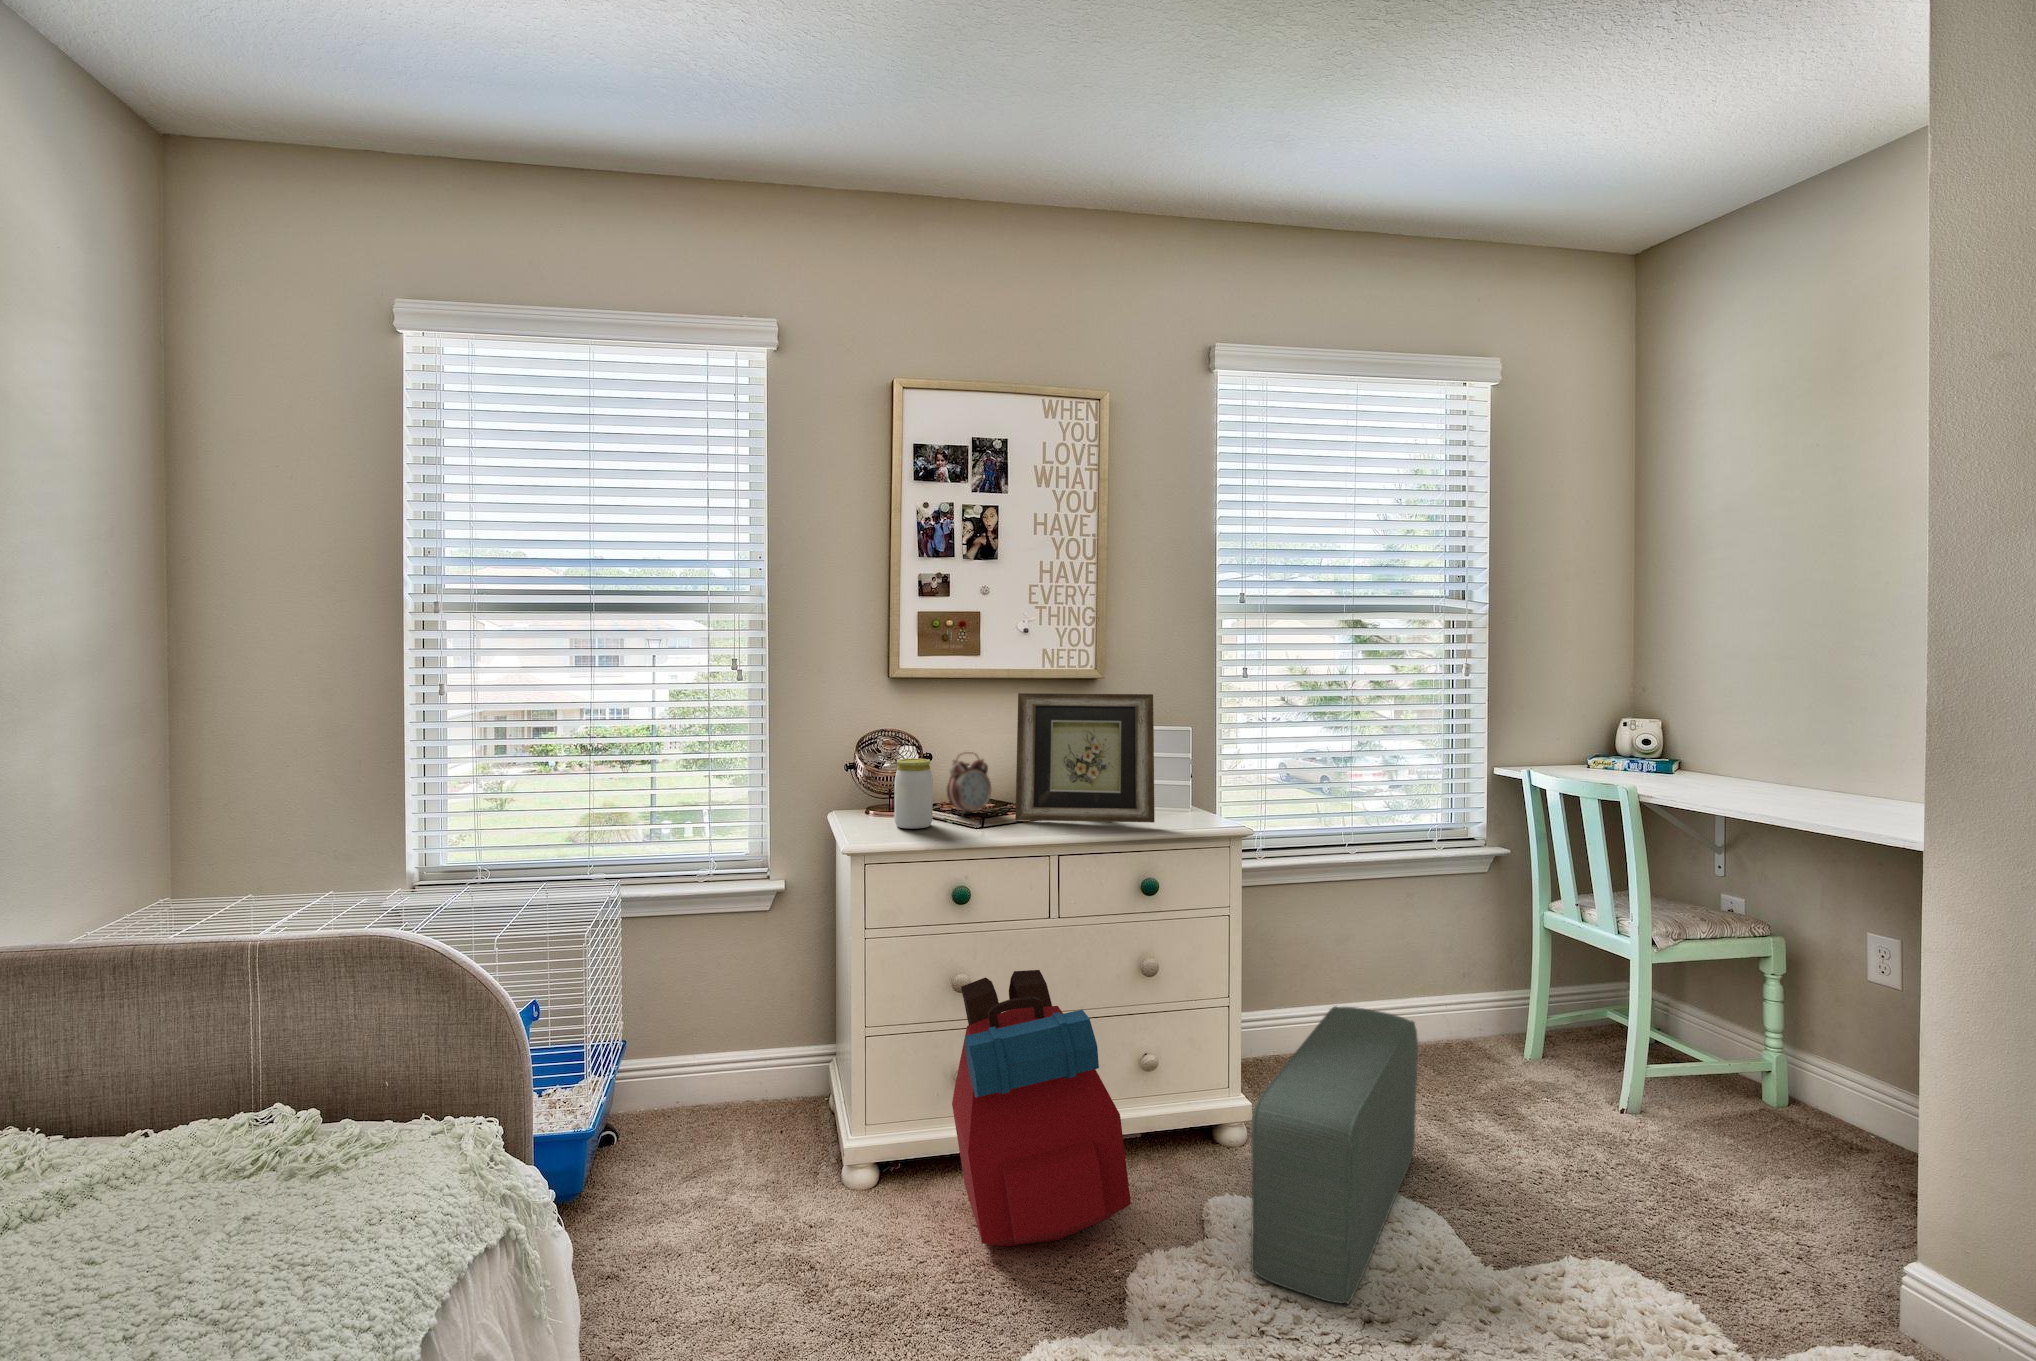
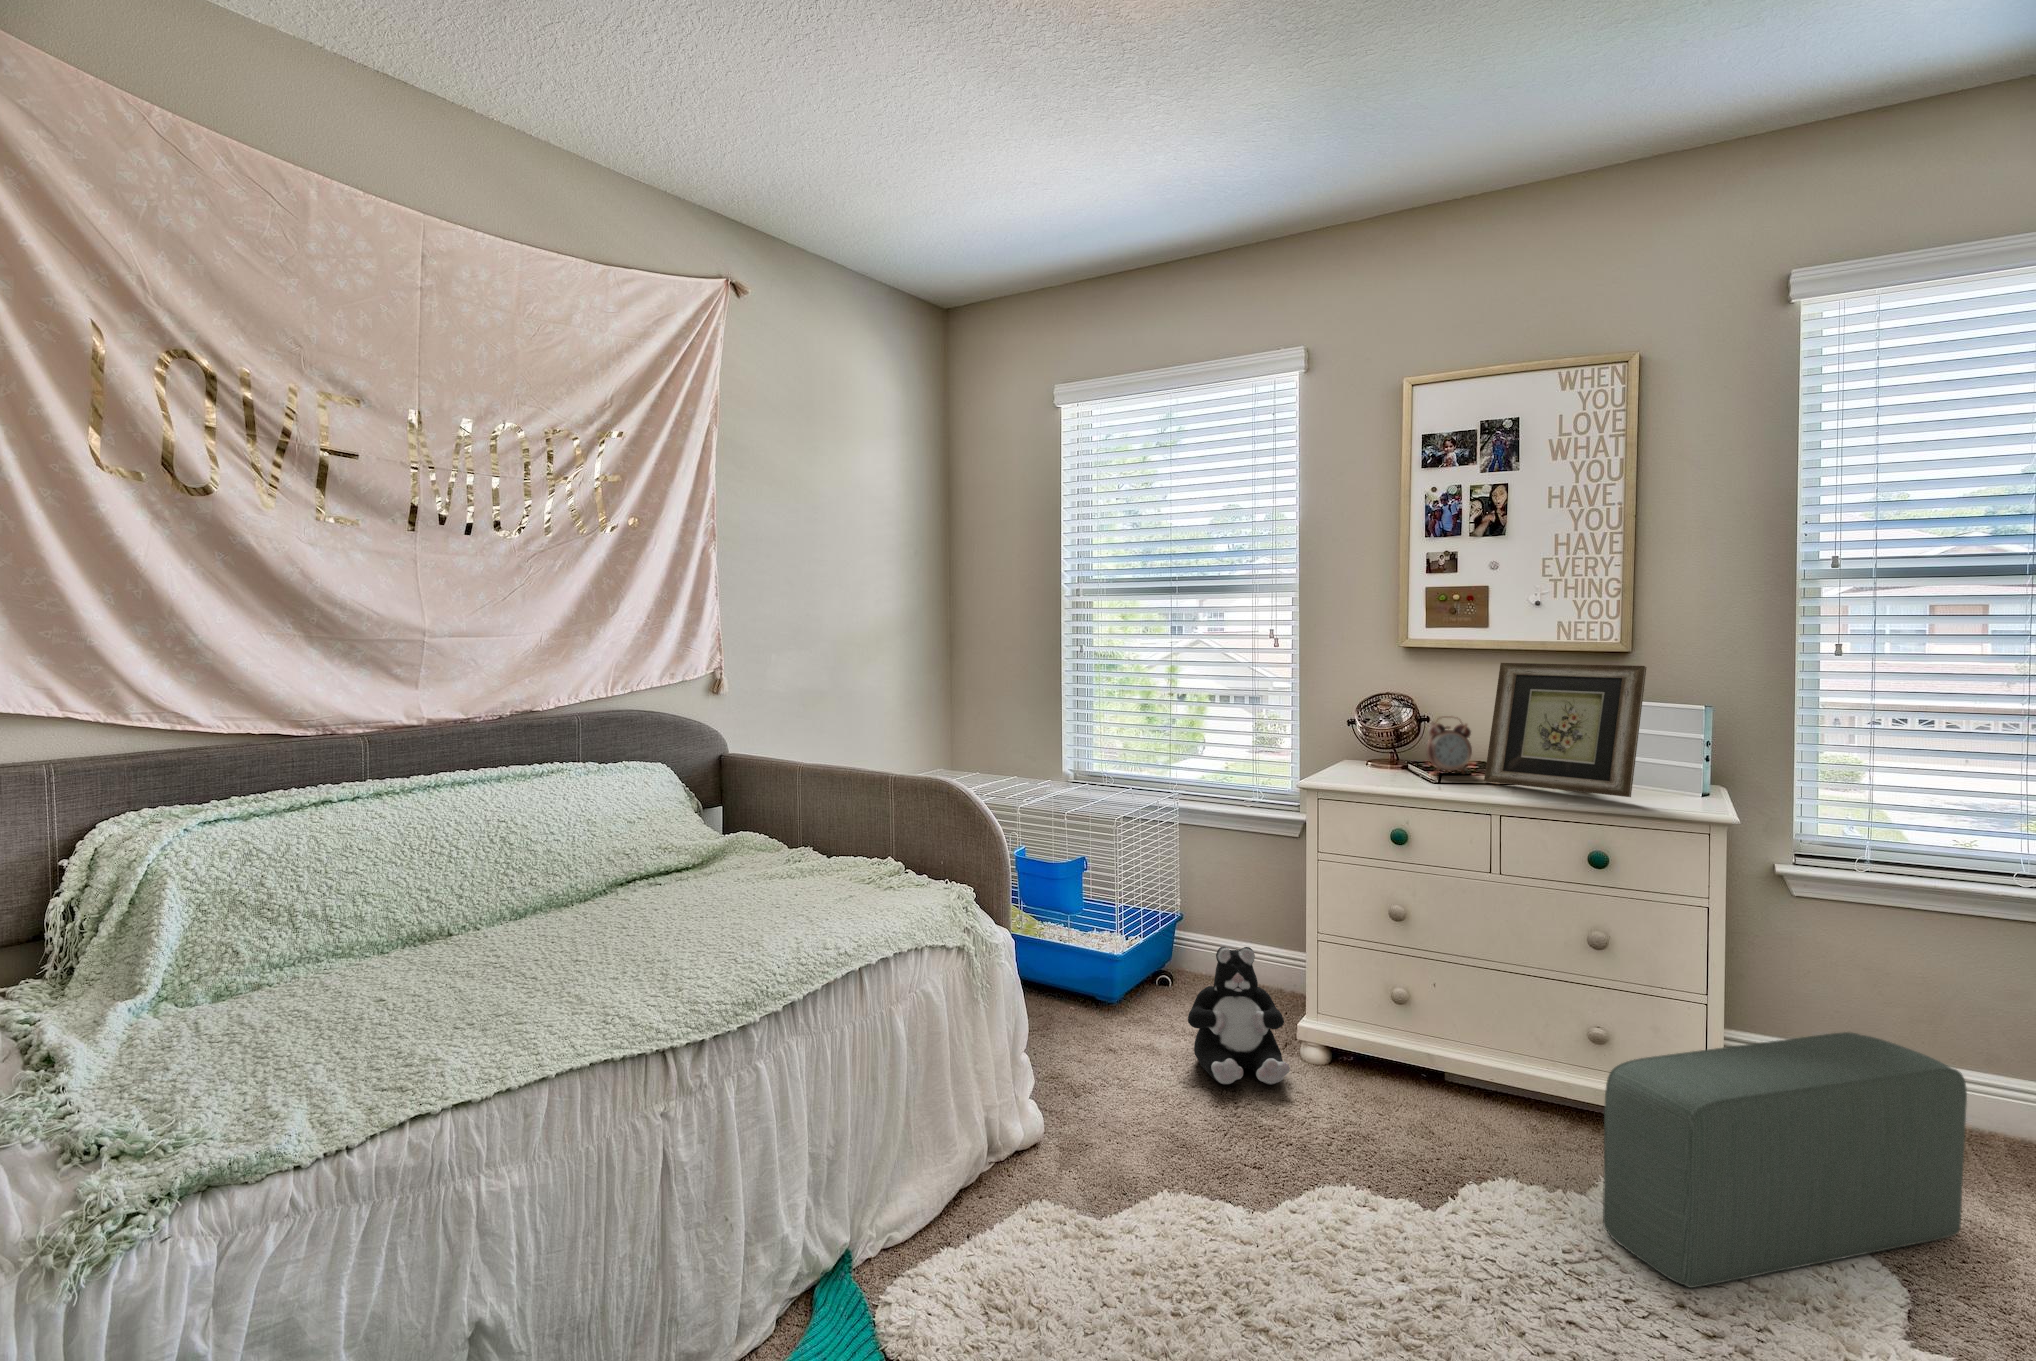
jar: present [894,758,933,829] -> none [1364,717,1399,777]
backpack: present [952,970,1131,1247] -> none [1350,912,1520,1146]
plush toy: none [725,1066,872,1262] -> present [1188,947,1290,1085]

